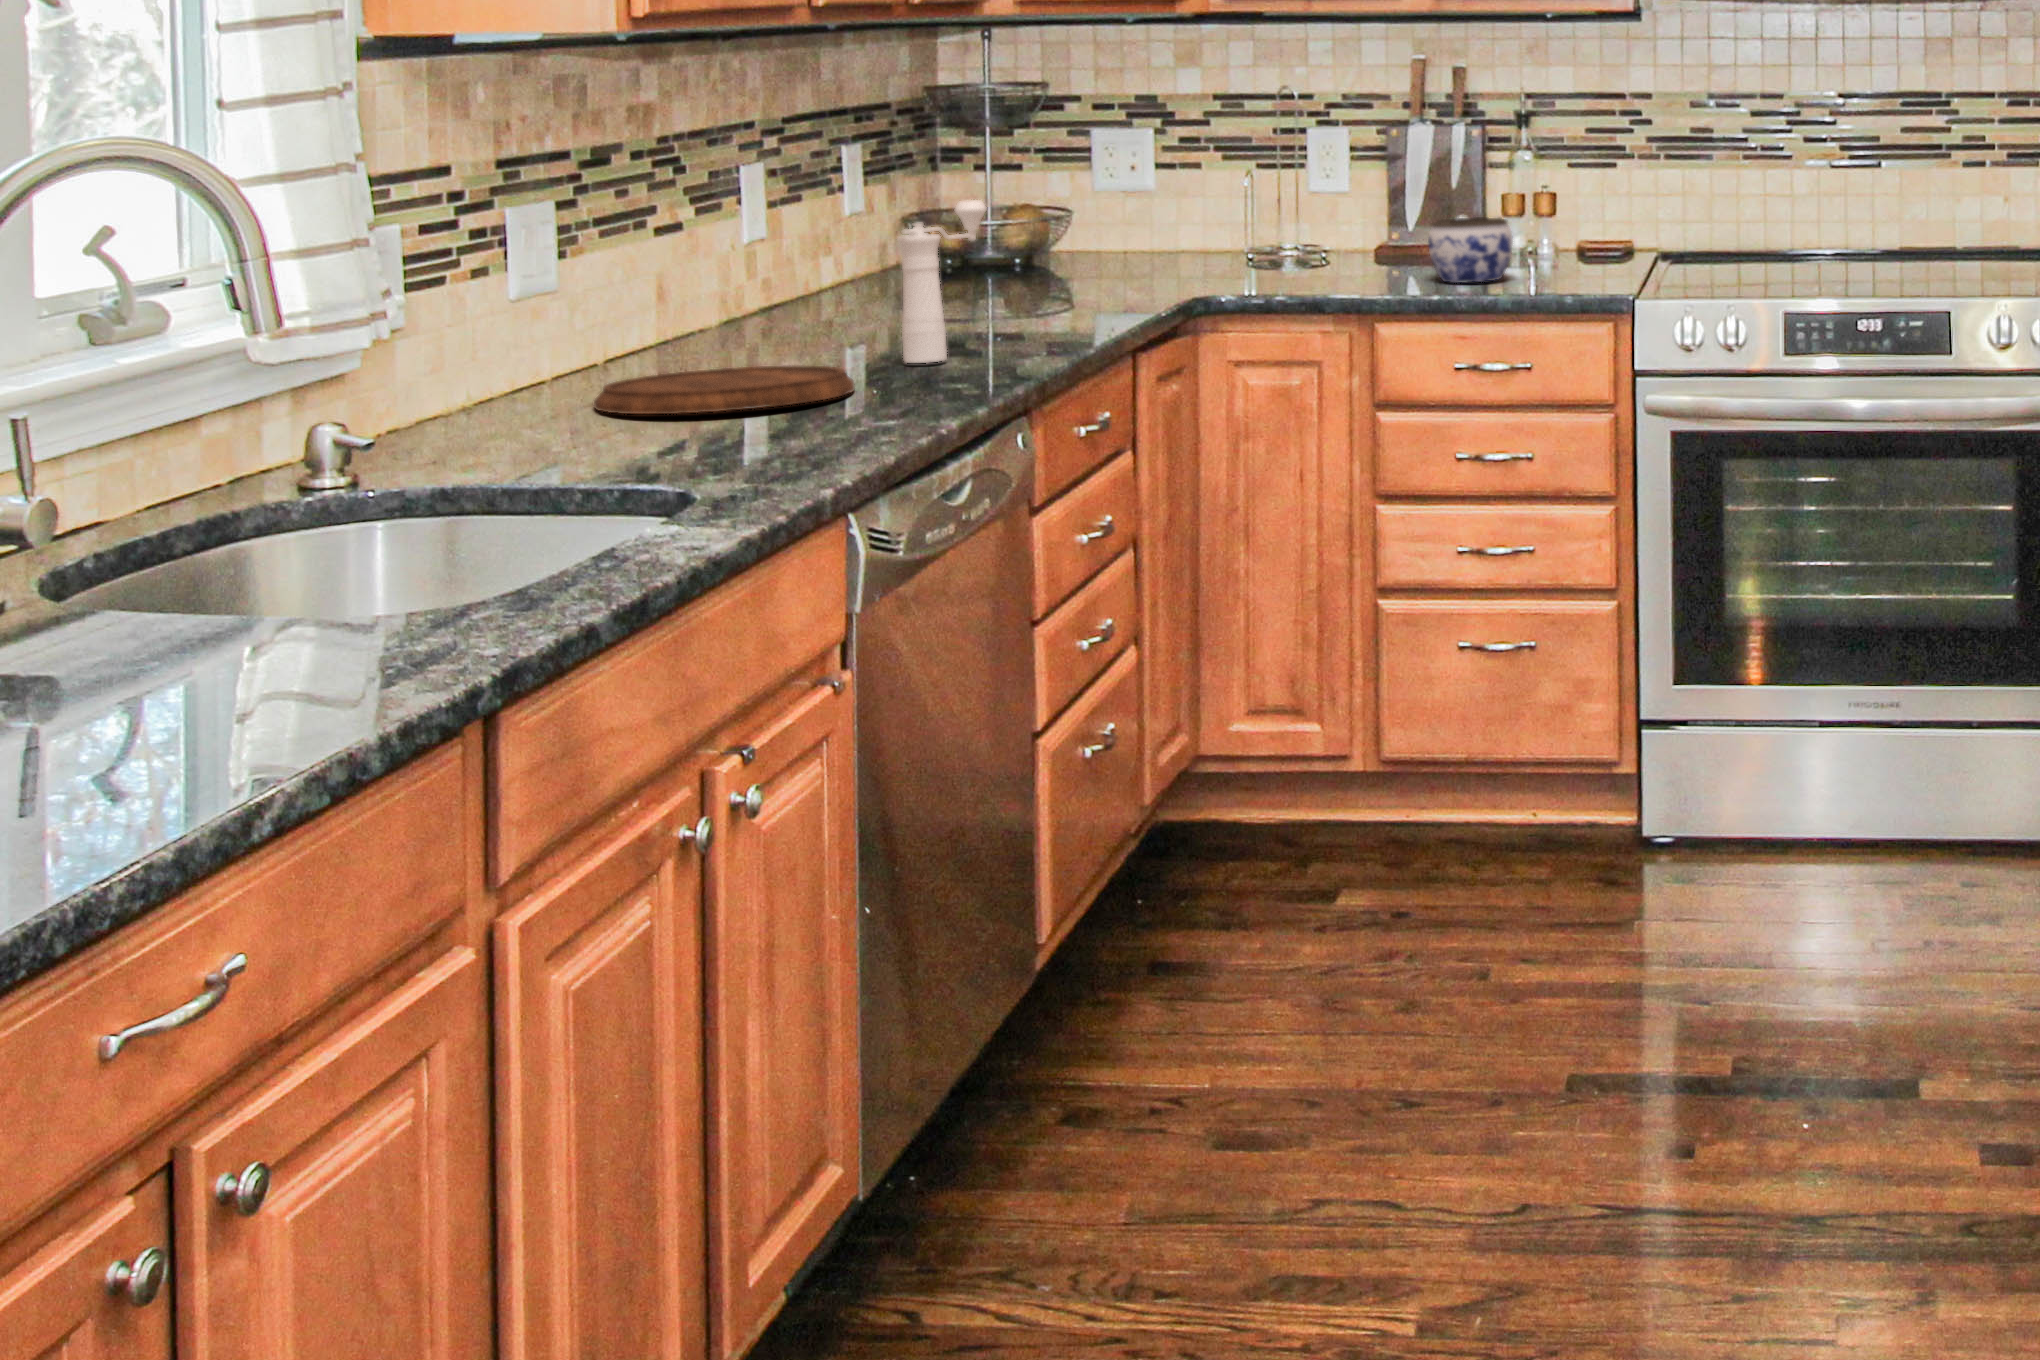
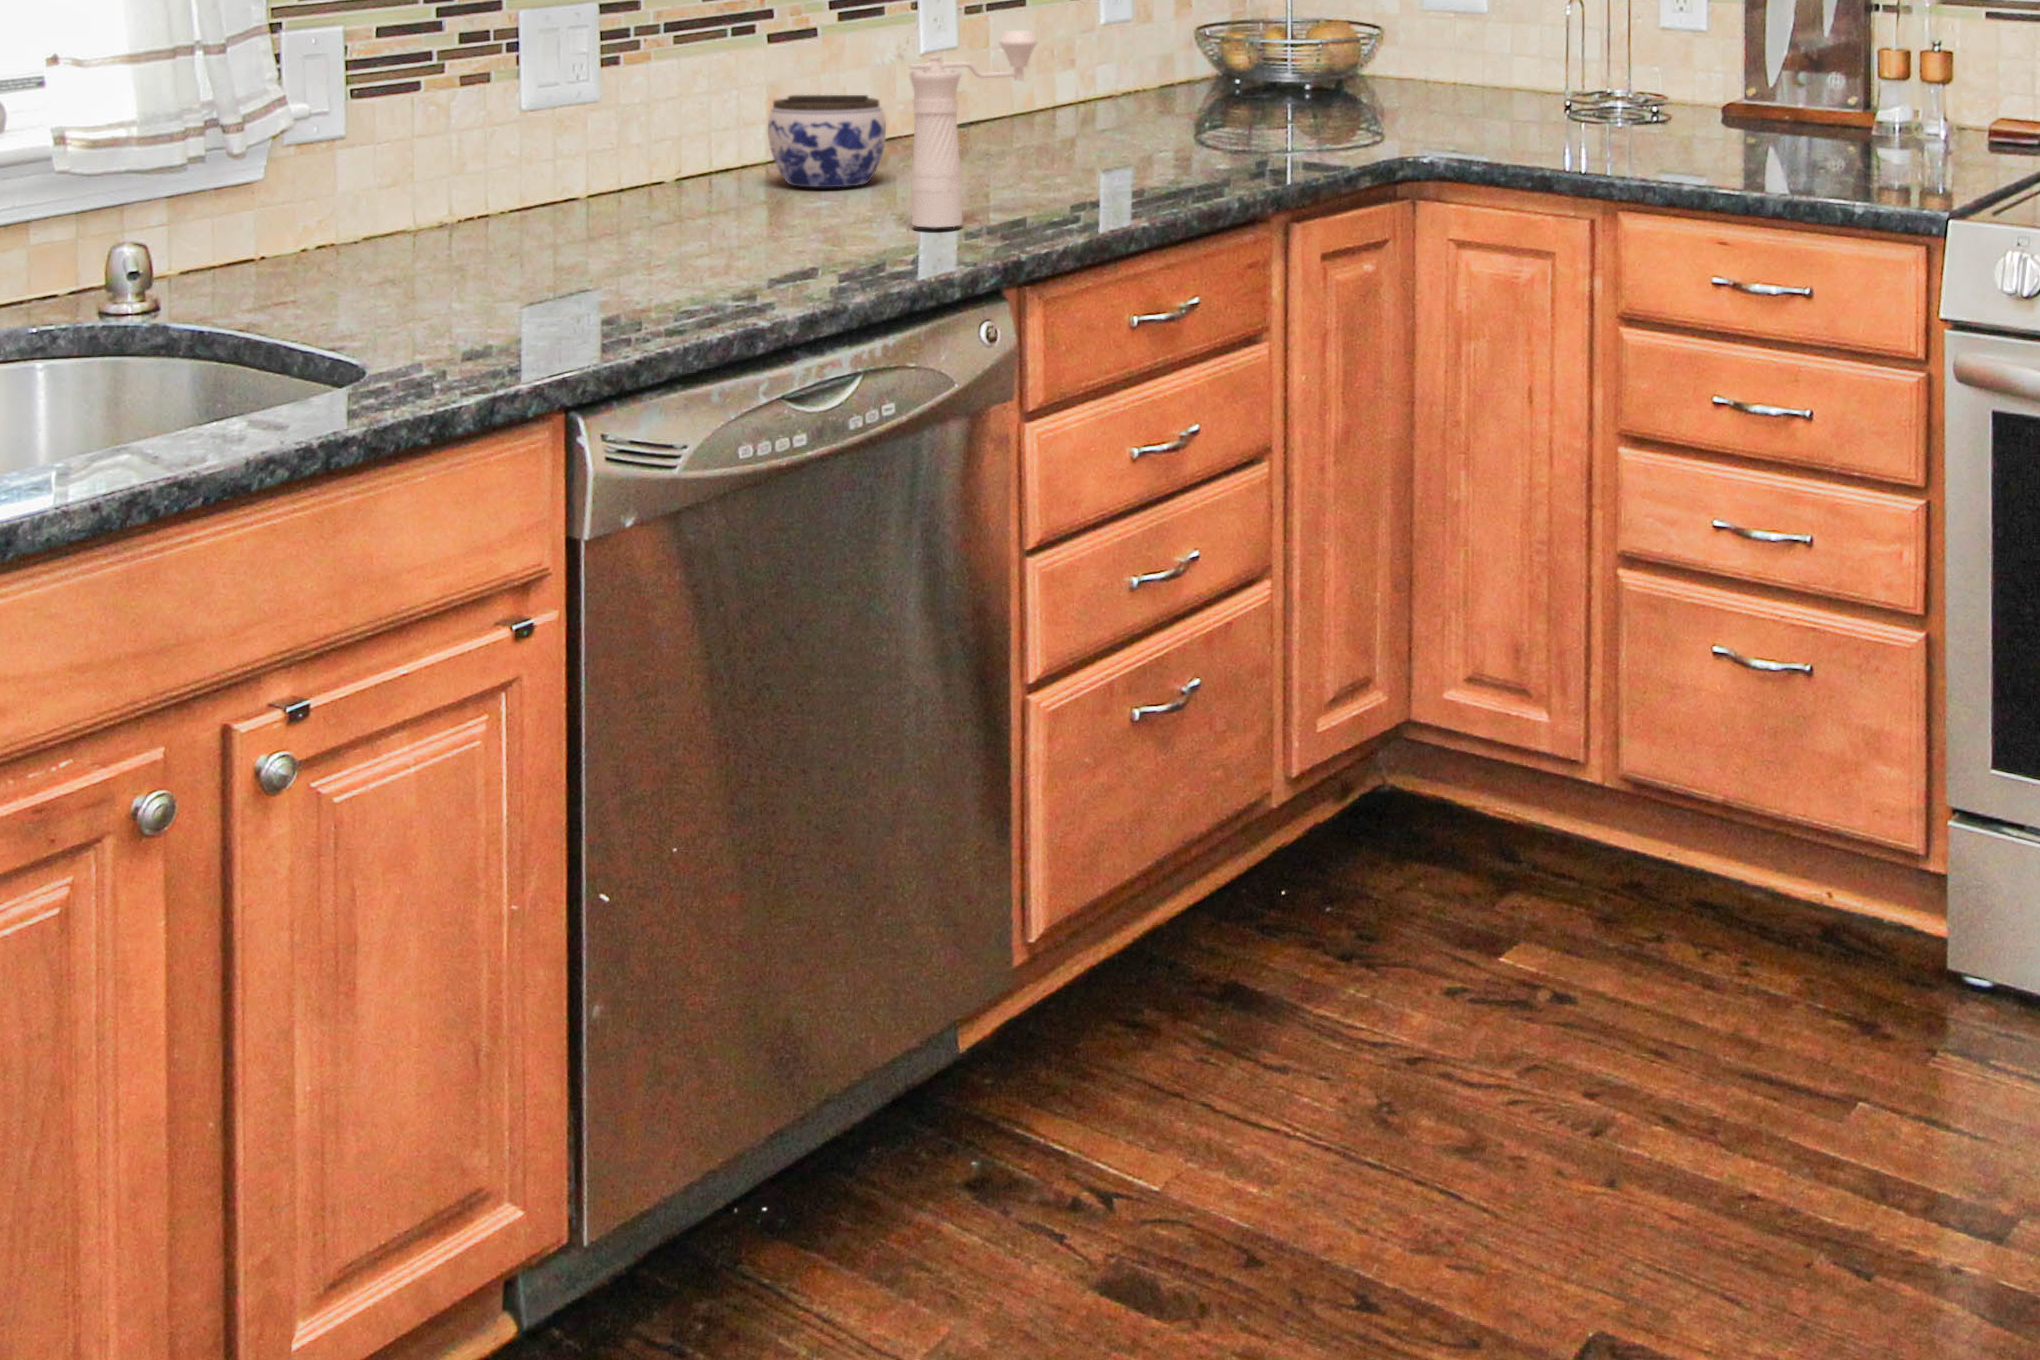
jar: present [1428,217,1513,283] -> present [768,95,886,187]
cutting board: present [594,365,855,414] -> none [513,214,806,271]

